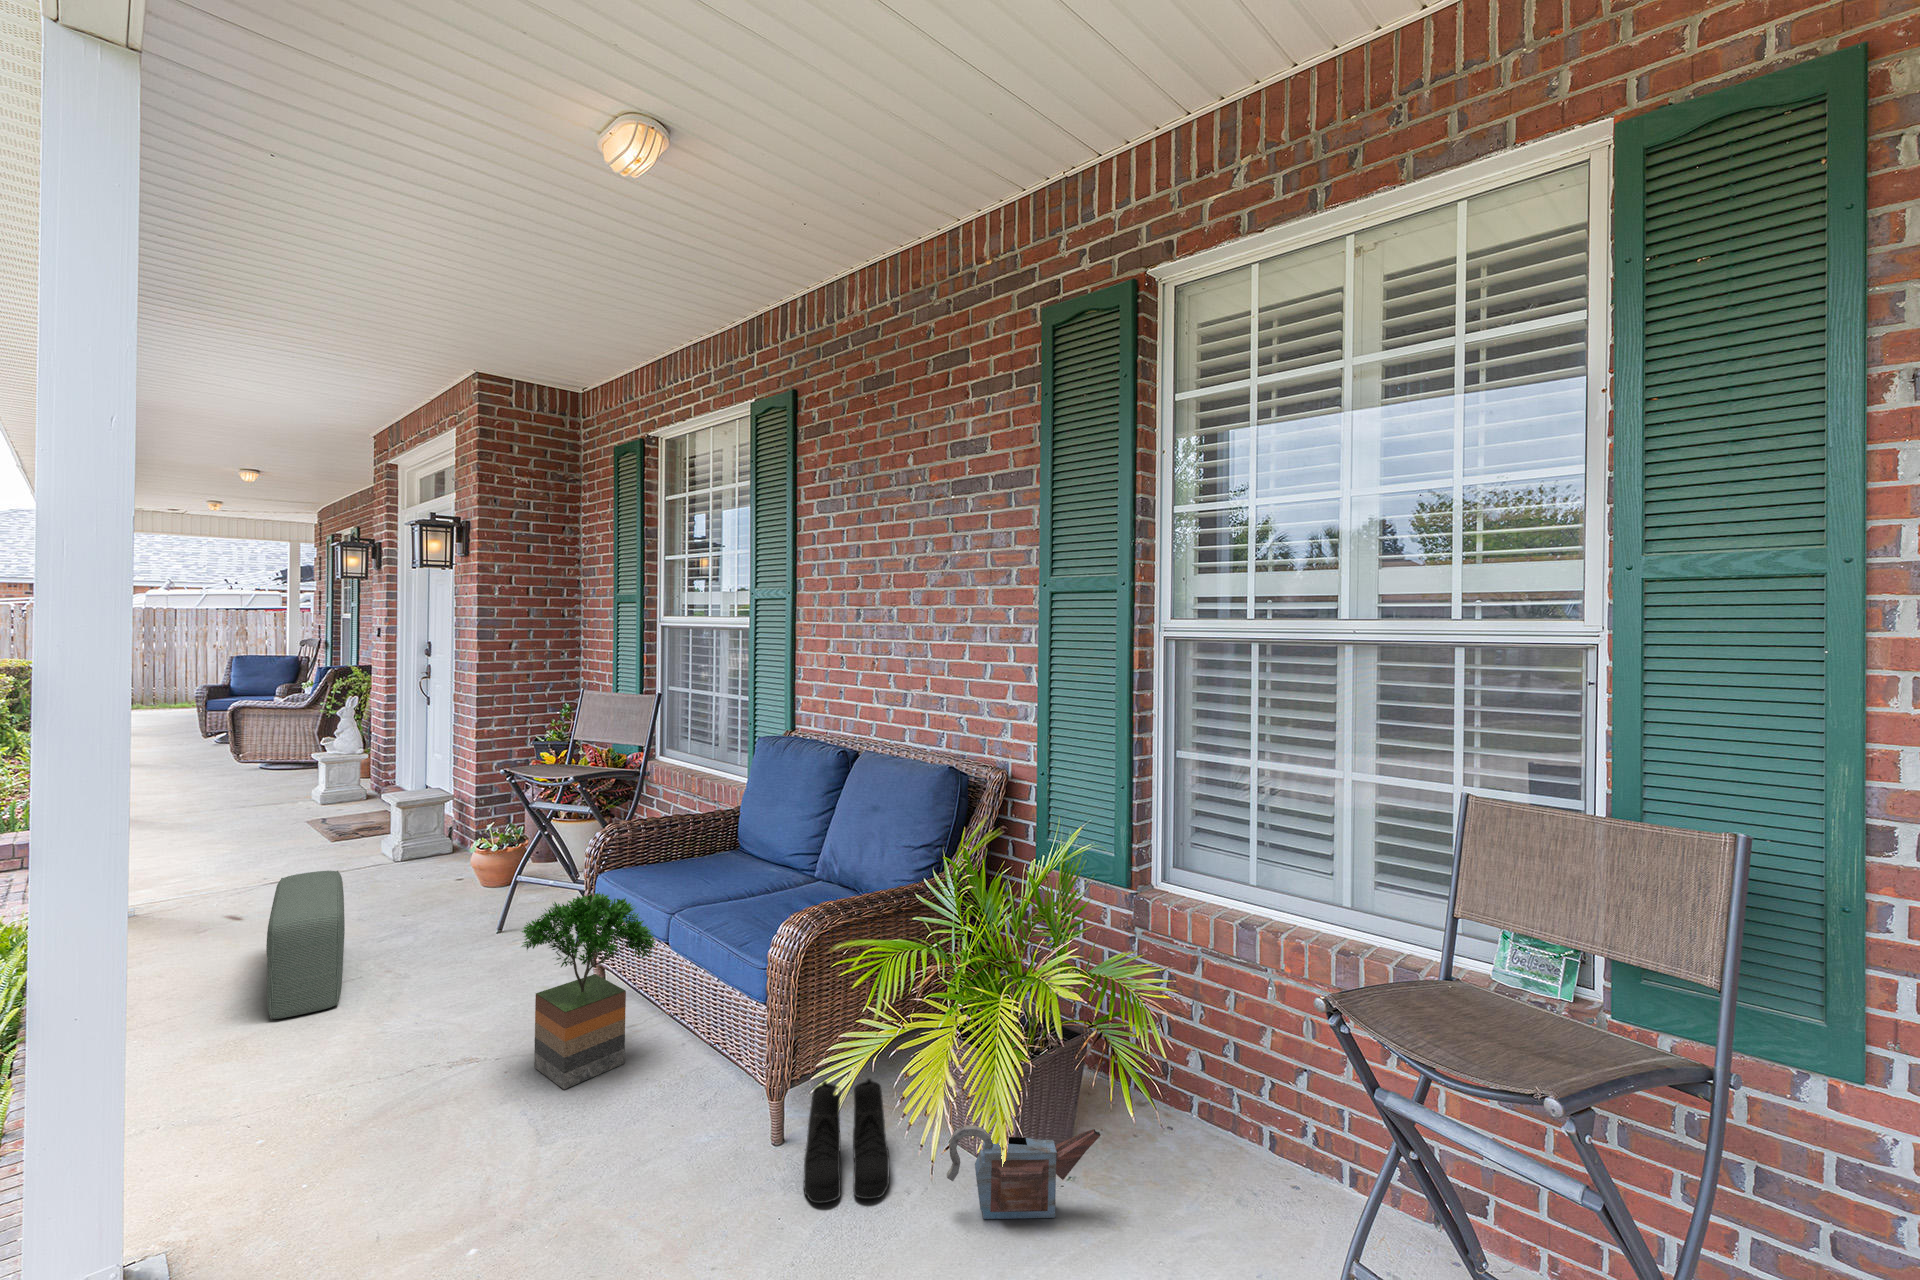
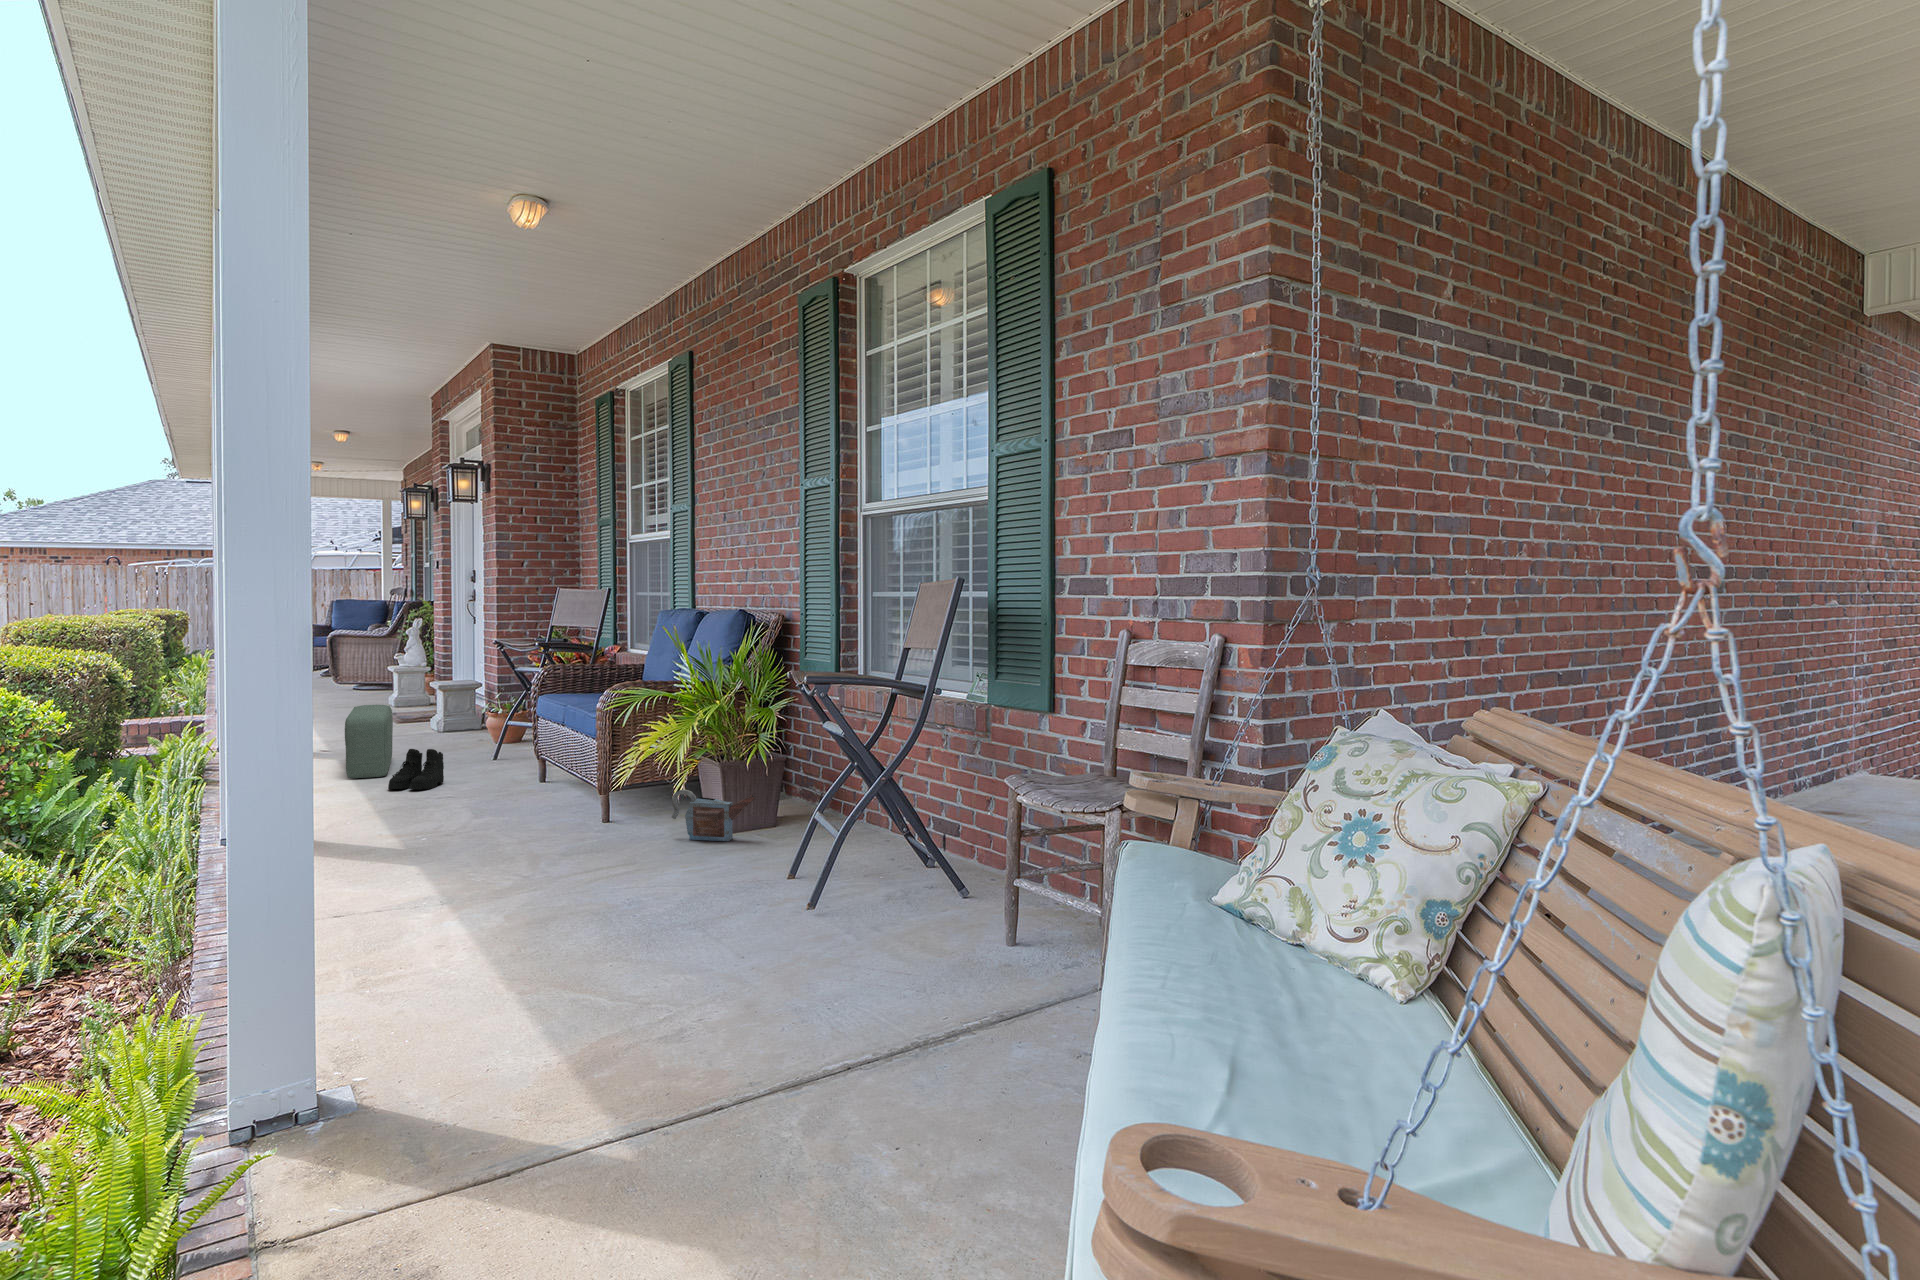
potted tree: present [521,892,656,1089] -> none [475,693,558,803]
boots: present [804,1078,890,1203] -> present [388,749,444,790]

